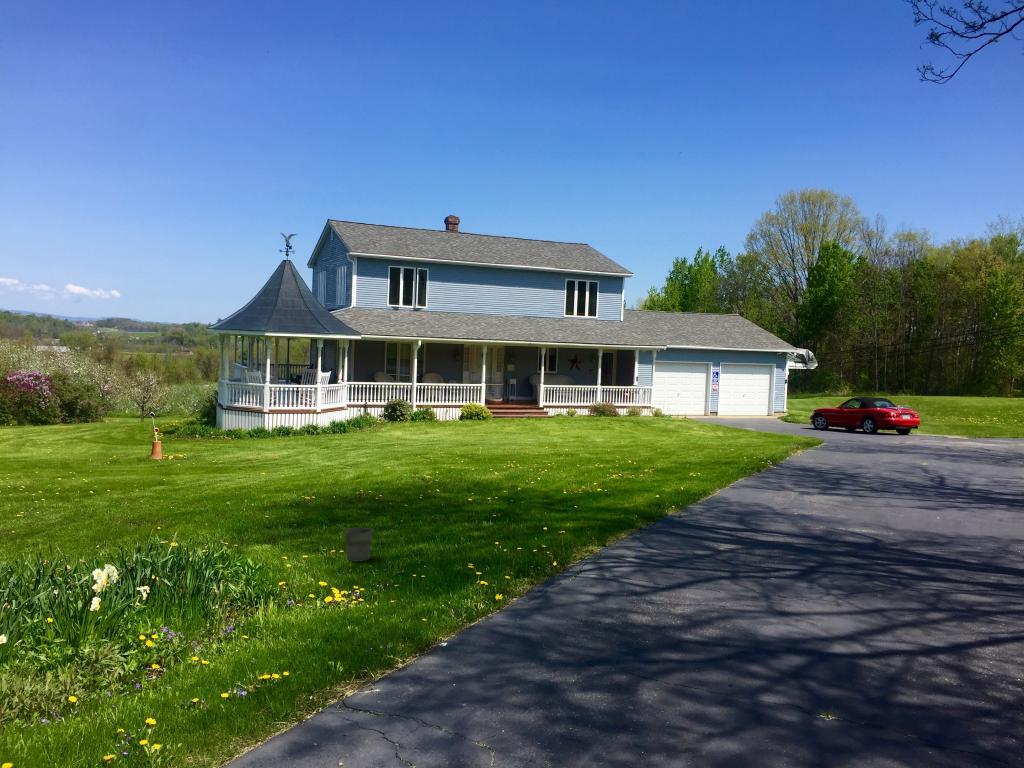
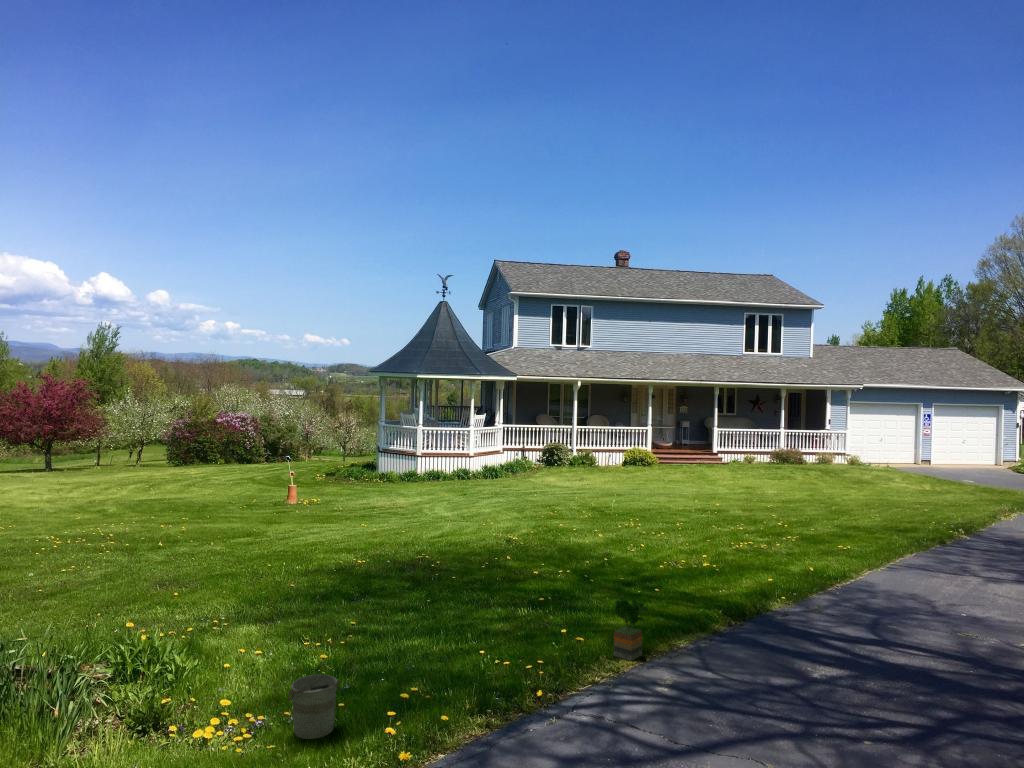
potted tree: none [516,486,539,525] -> present [614,598,648,661]

